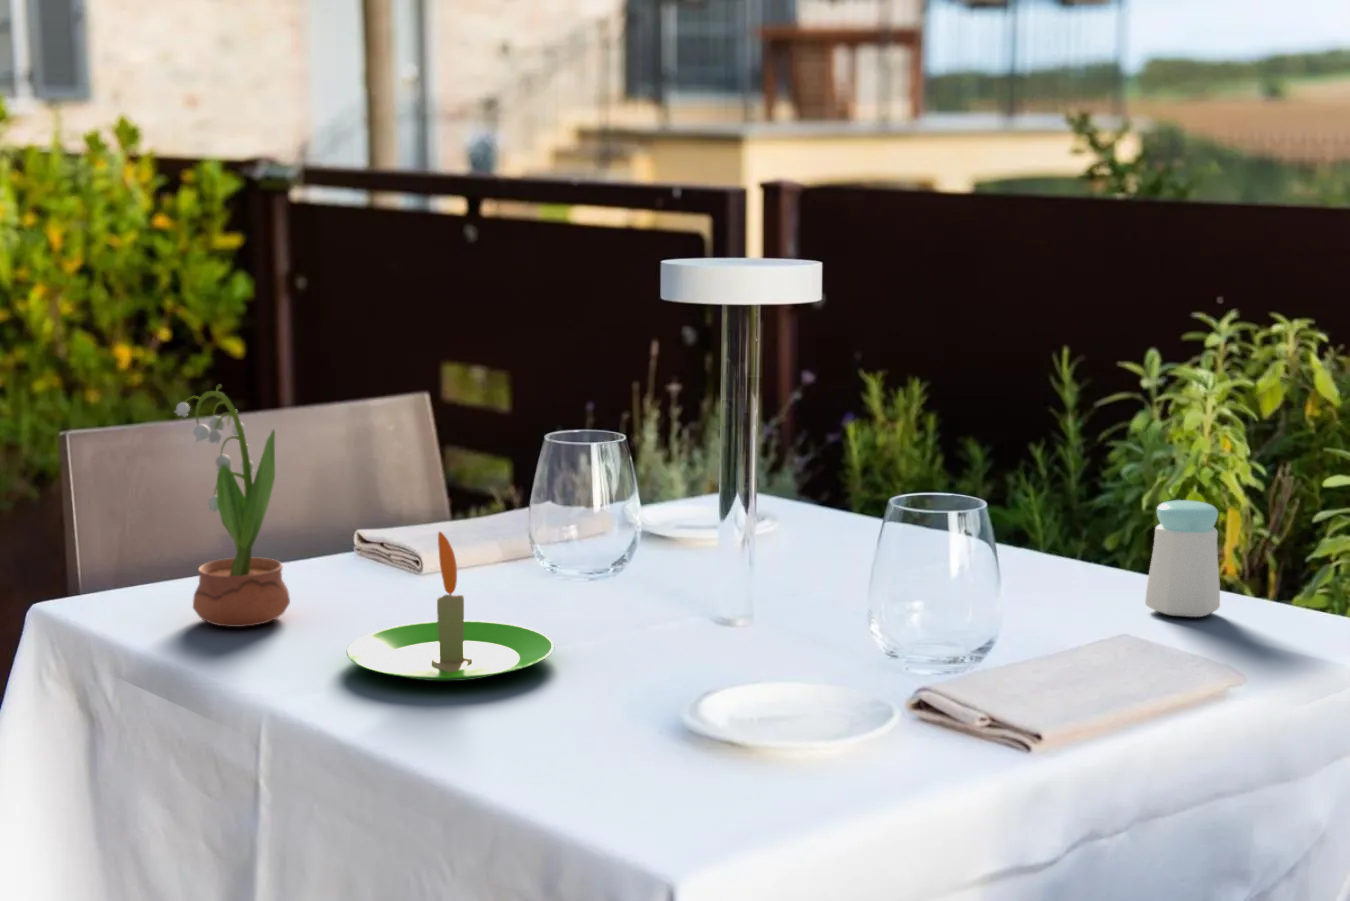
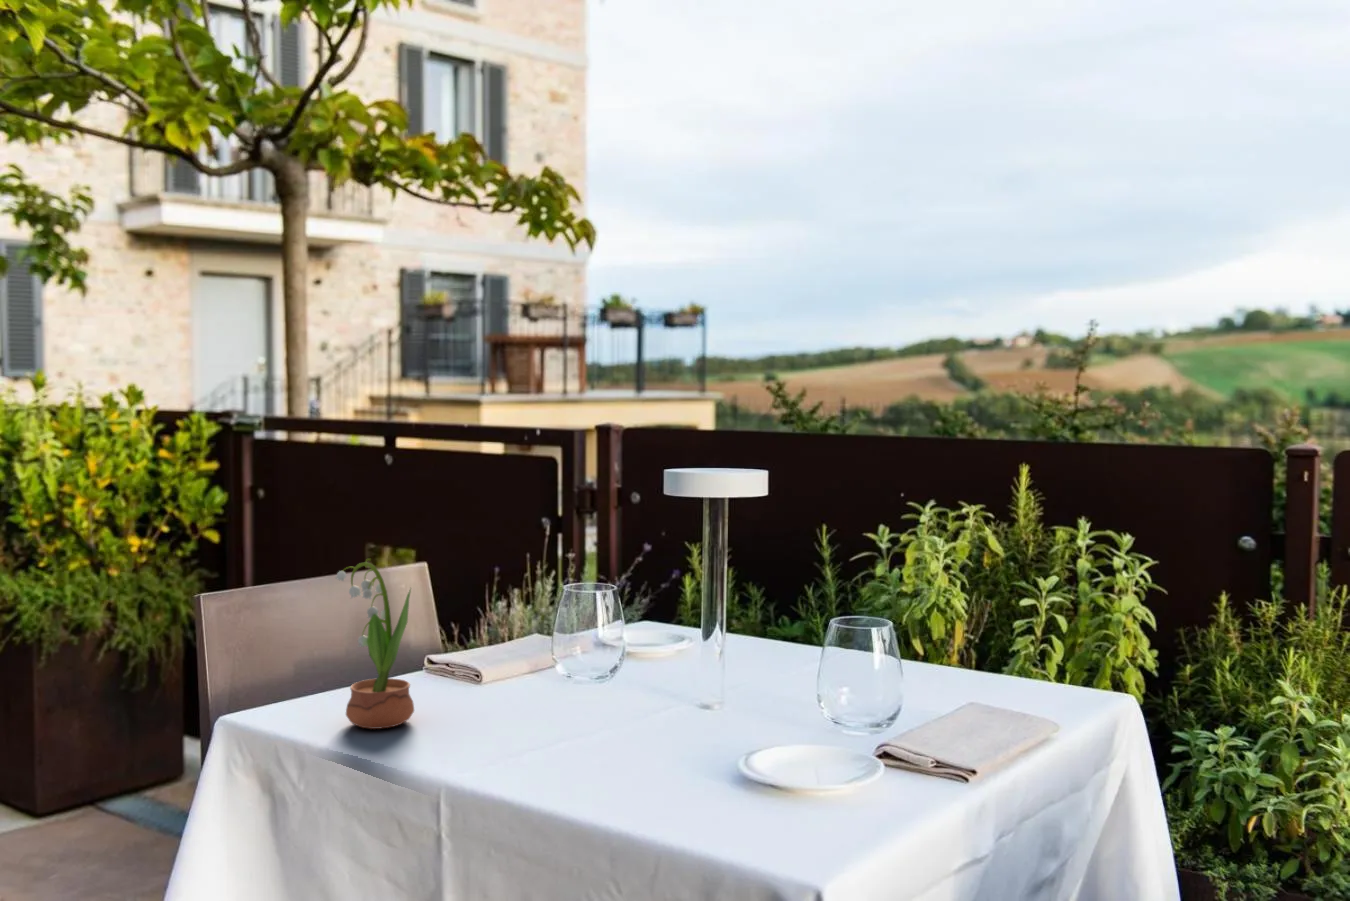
salt shaker: present [1145,500,1220,617] -> none [950,616,993,688]
candle: present [347,532,555,681] -> none [480,654,622,759]

